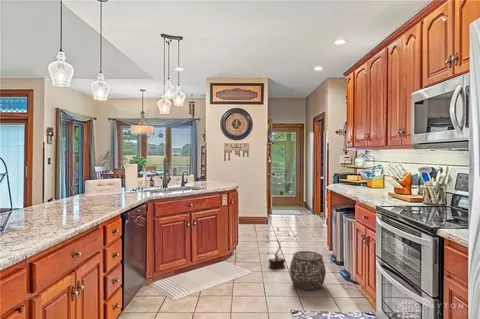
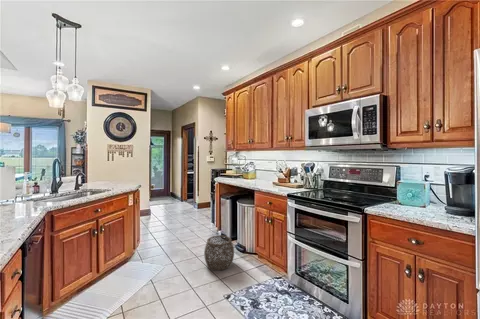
potted plant: present [267,228,292,268] -> none [175,218,200,256]

